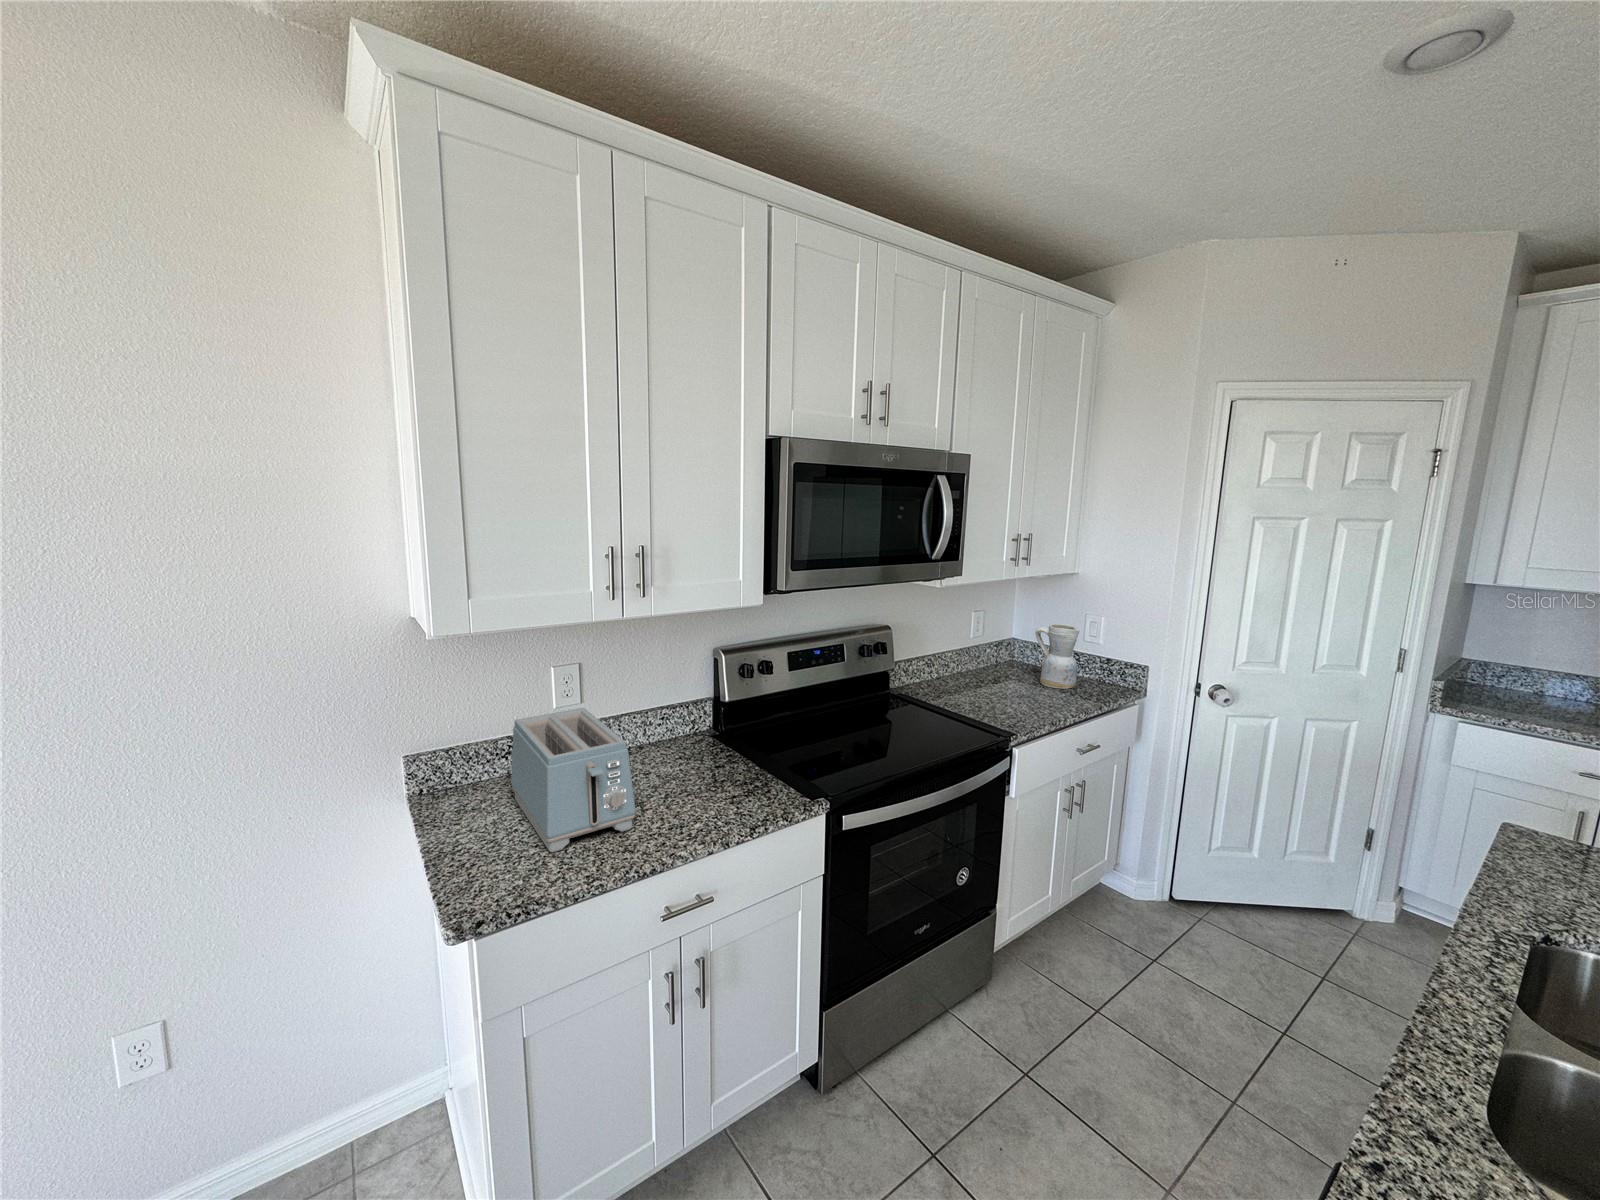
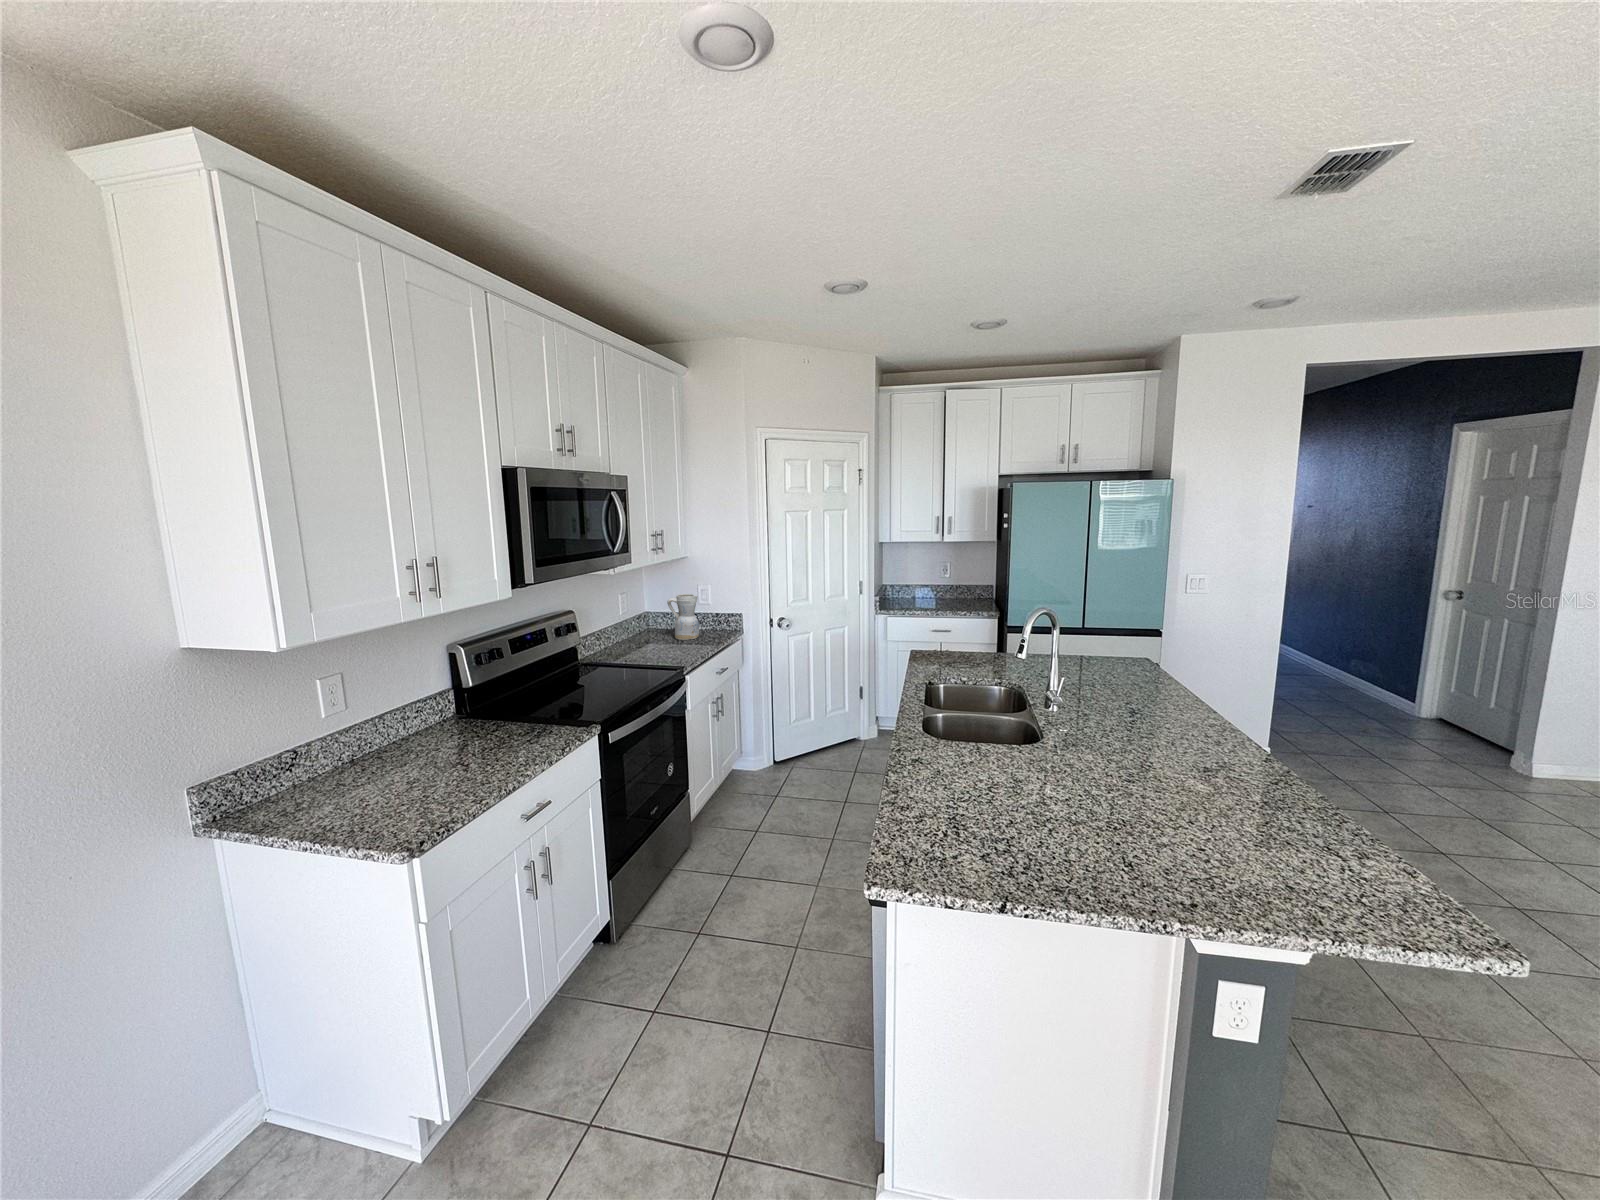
toaster: present [511,708,636,852] -> none [329,703,475,803]

